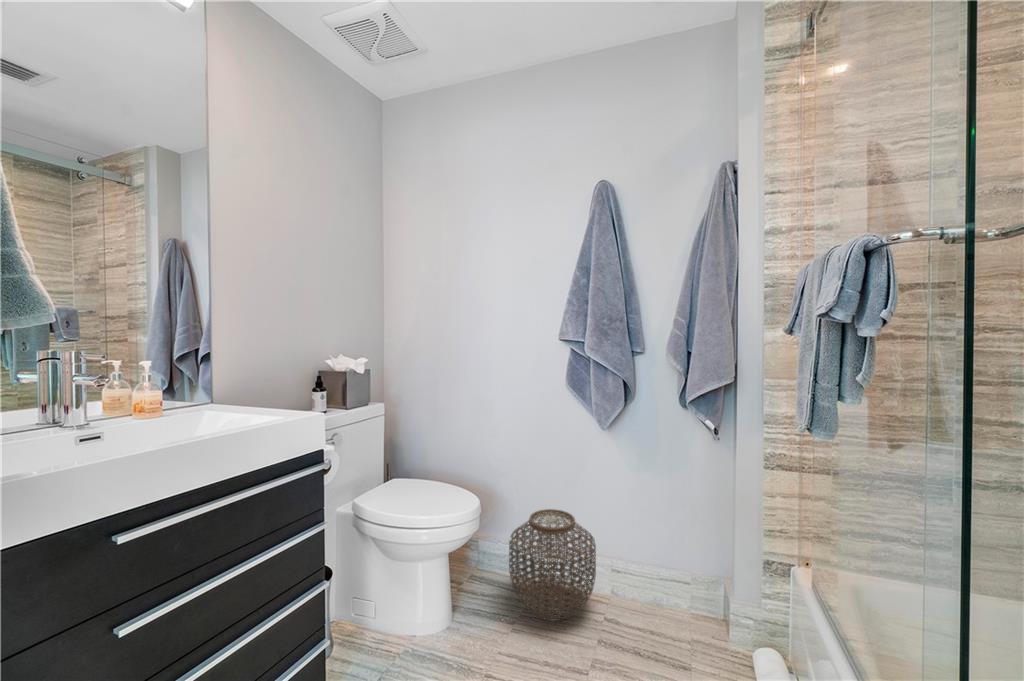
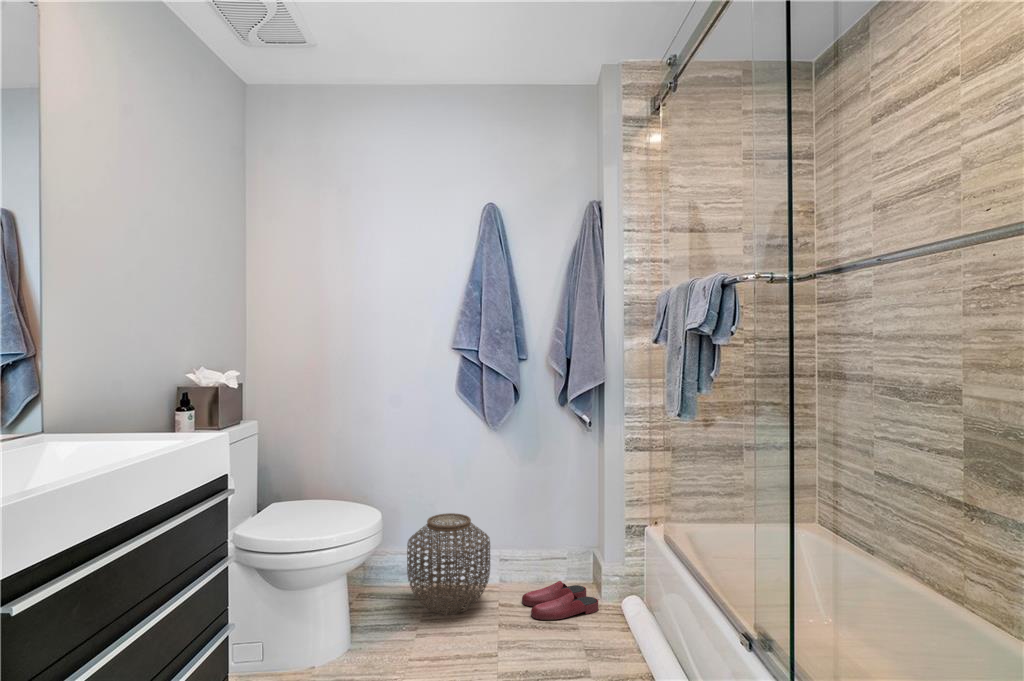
slippers: none [631,605,723,660] -> present [522,581,598,620]

